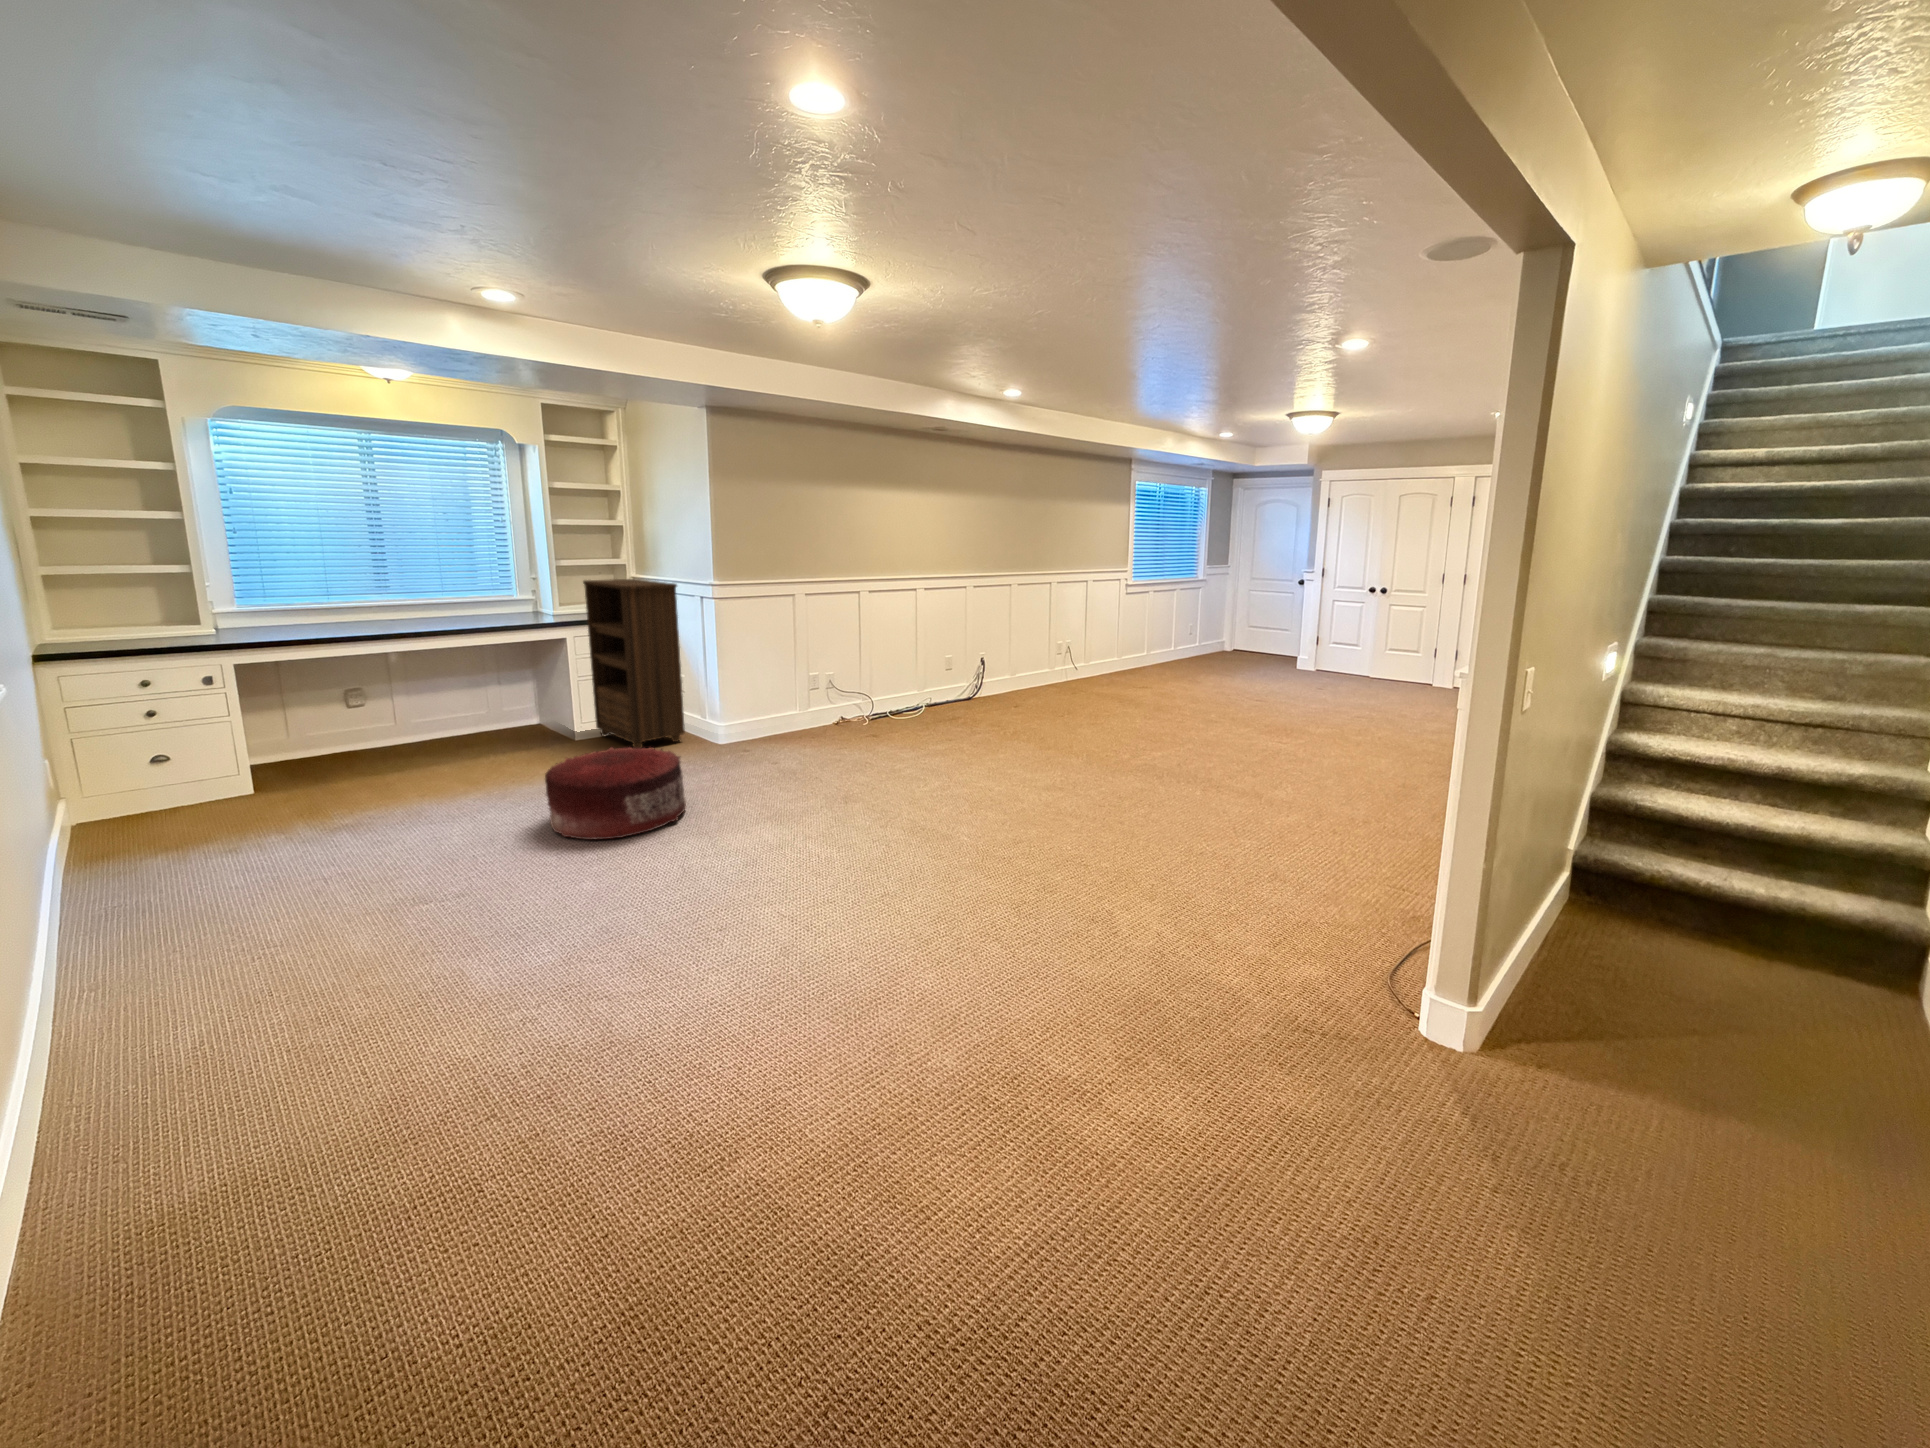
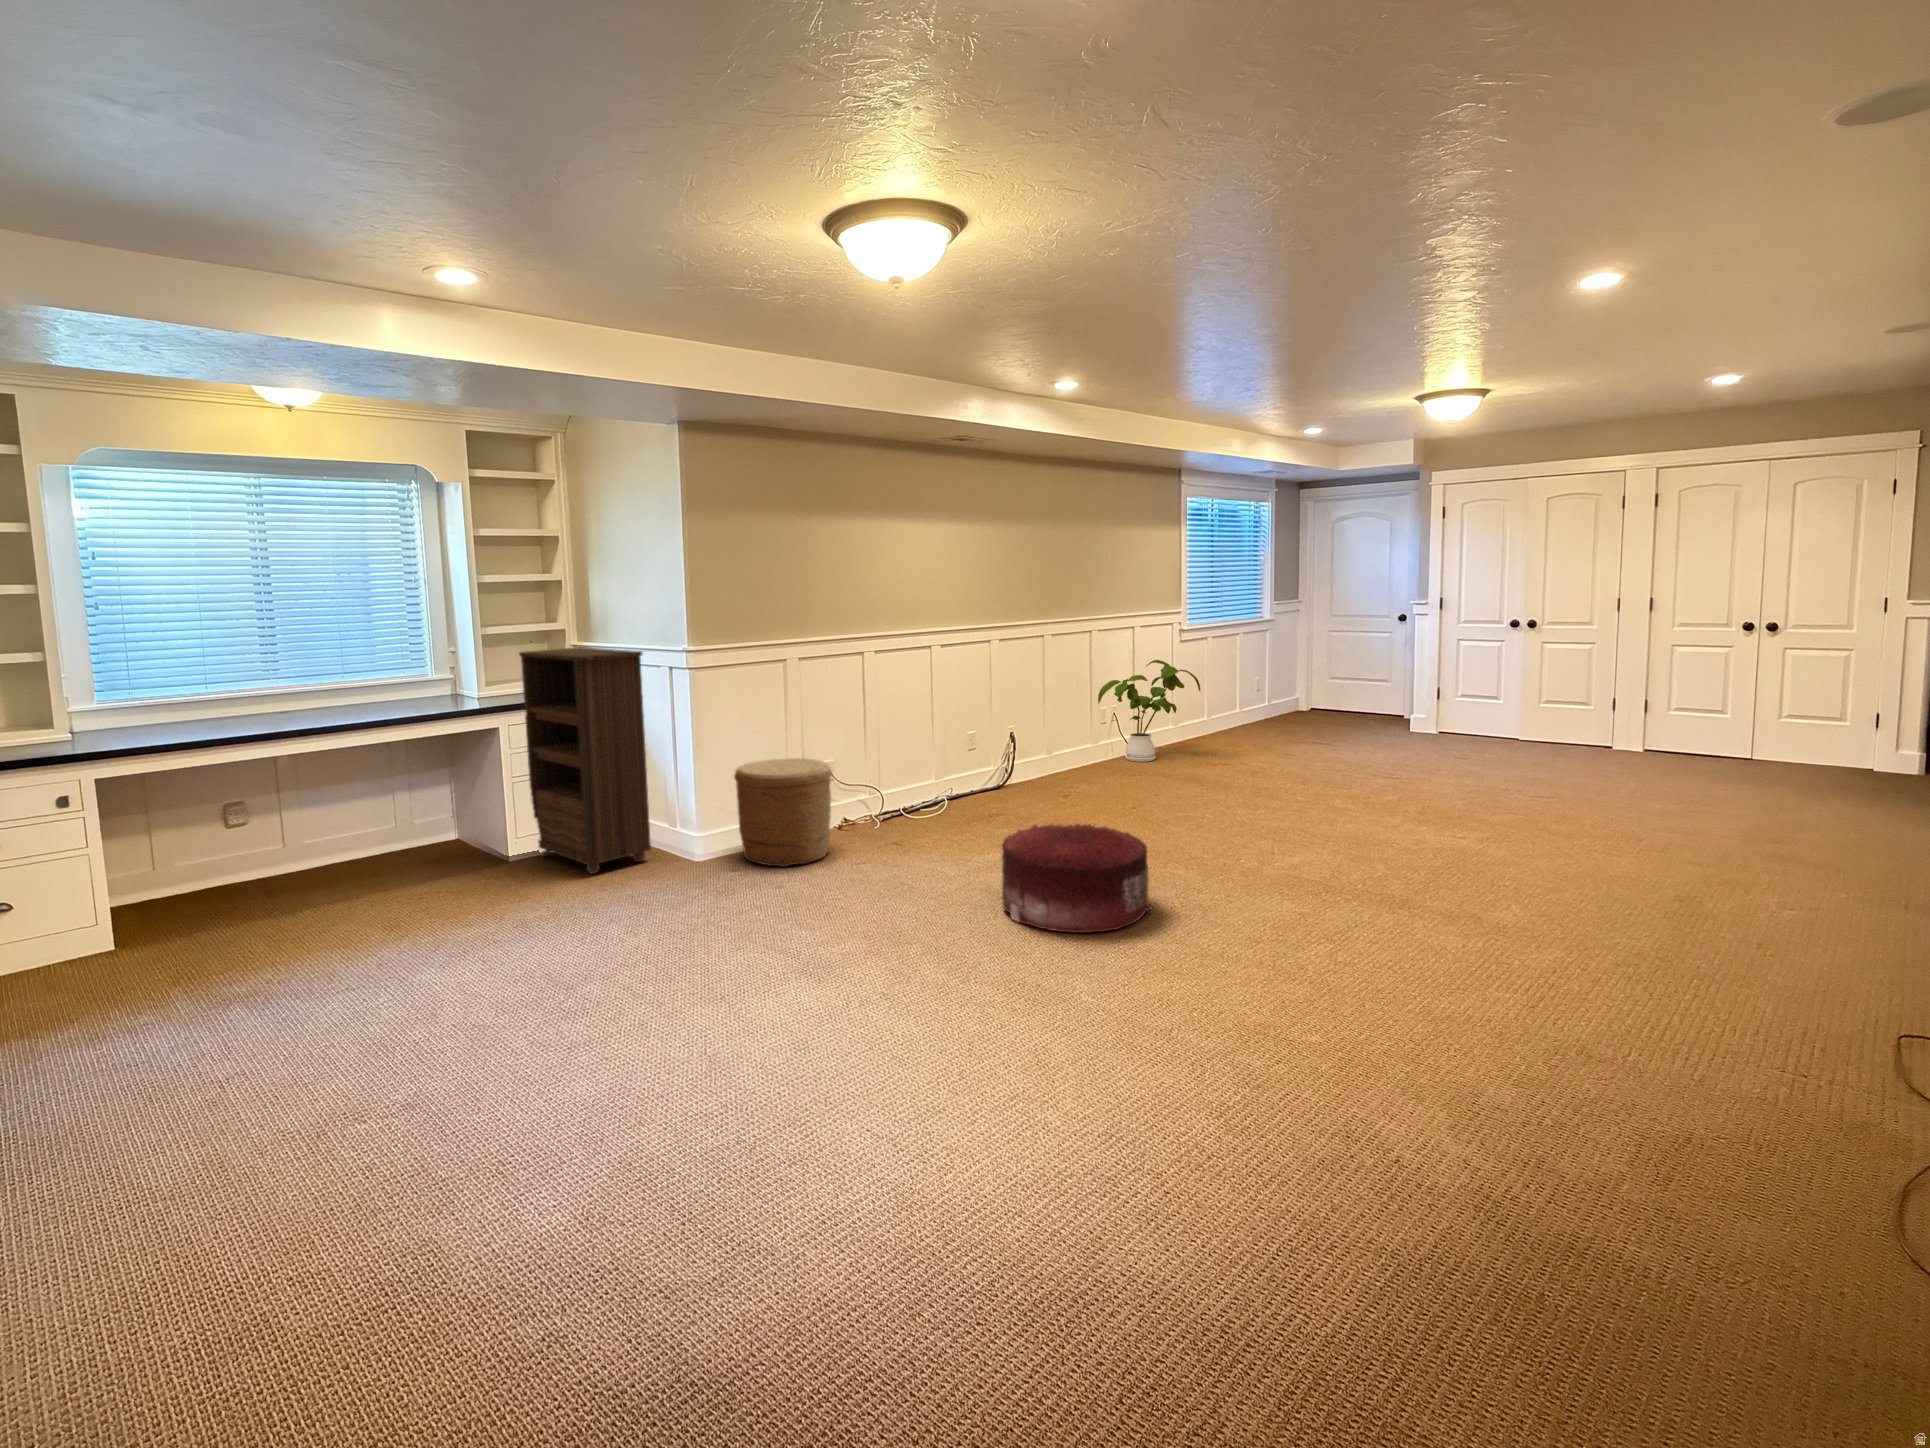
house plant: none [1054,606,1129,683] -> present [1098,660,1200,762]
woven basket: none [748,669,823,749] -> present [734,758,832,867]
pouf: present [545,747,686,840] -> present [1002,824,1151,933]

